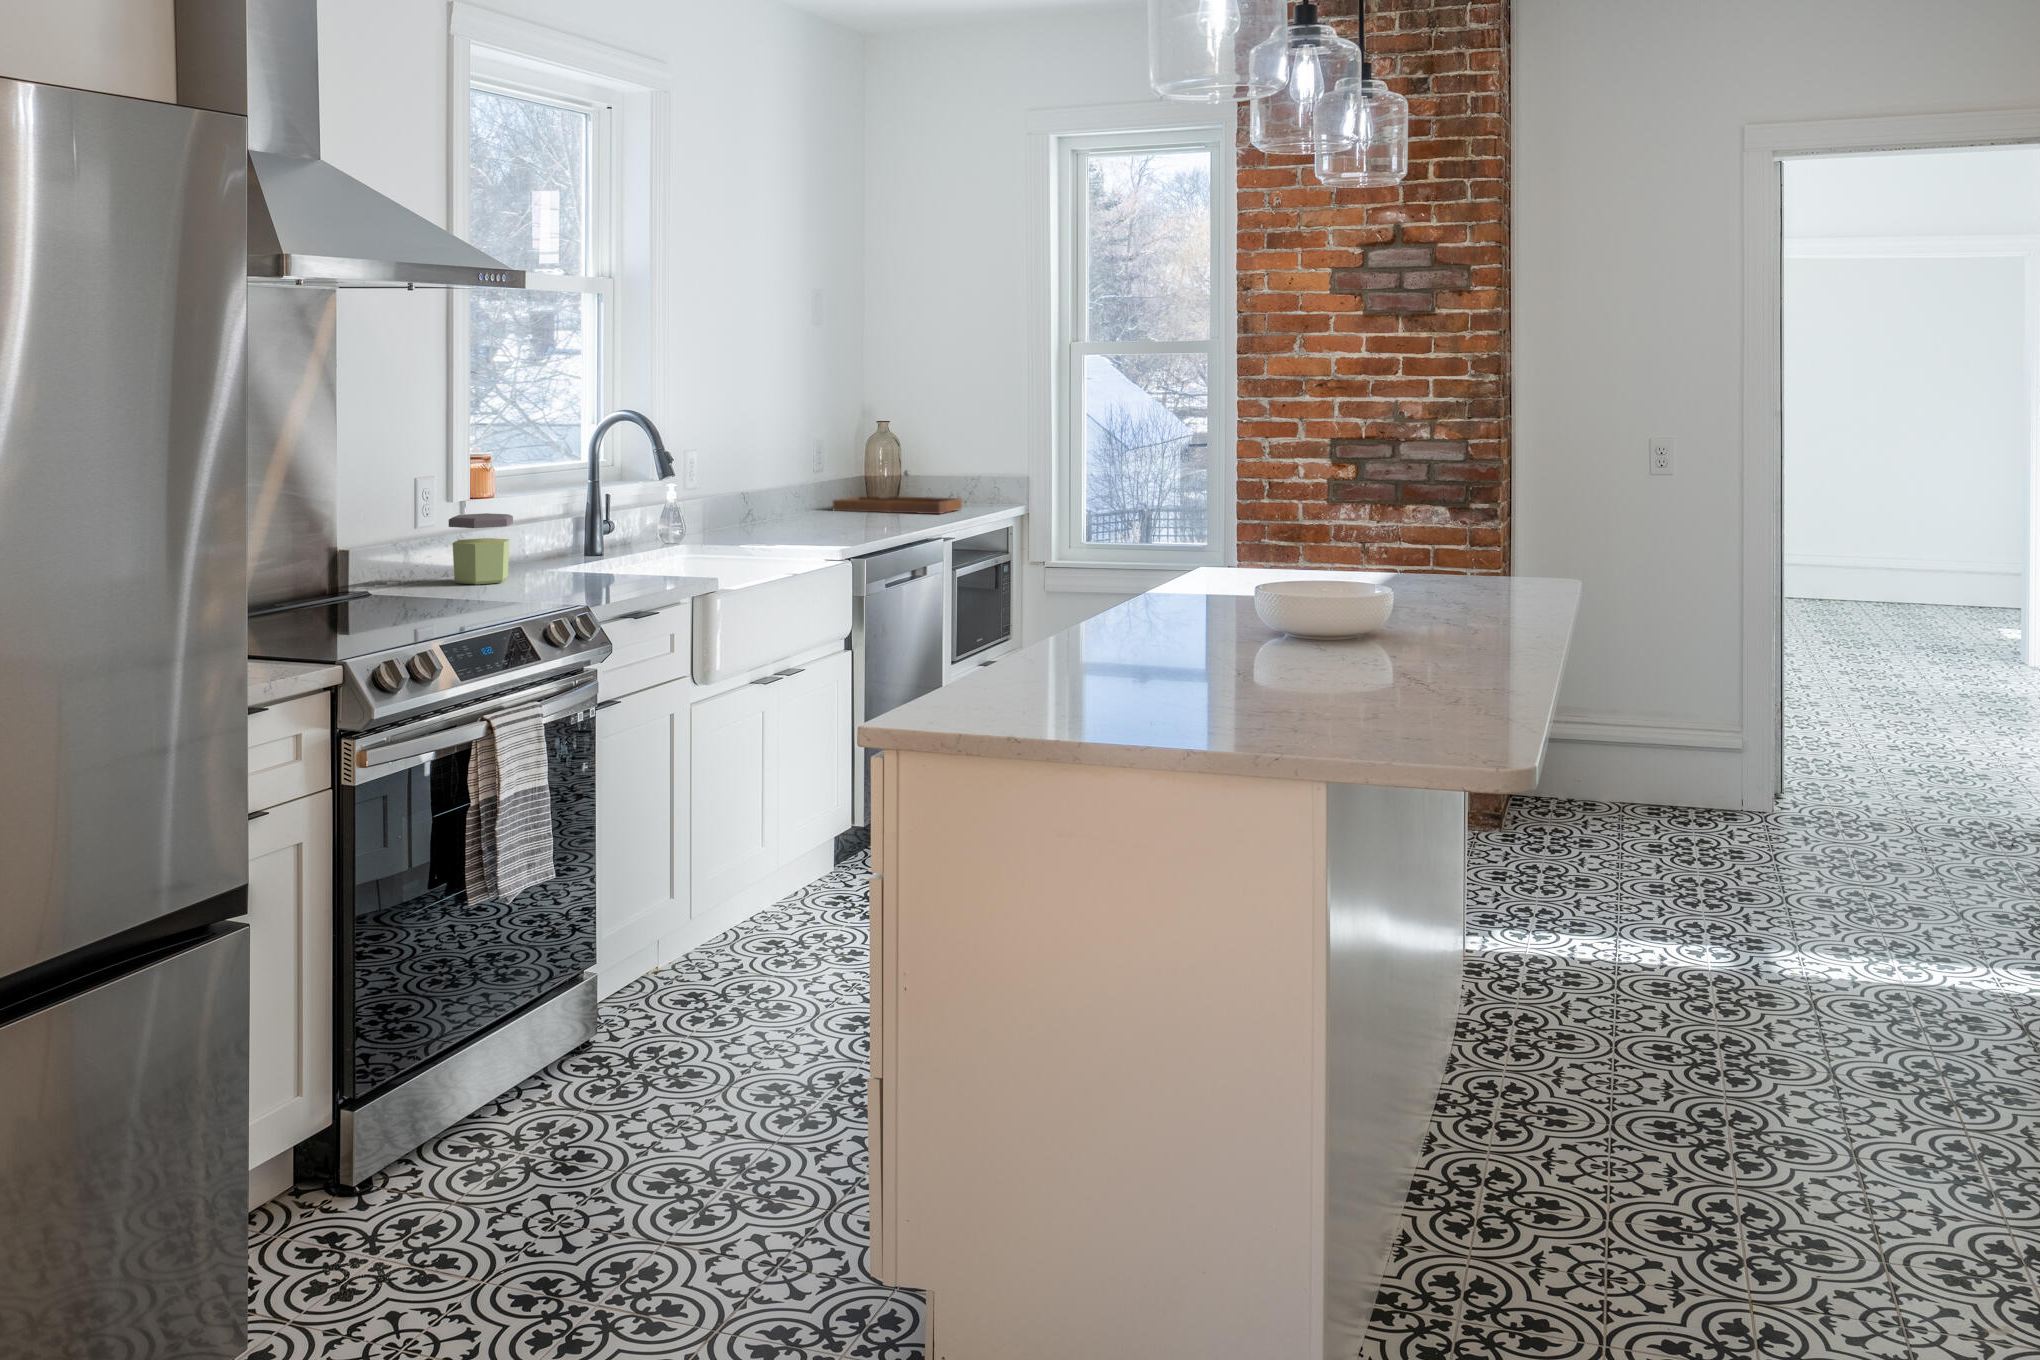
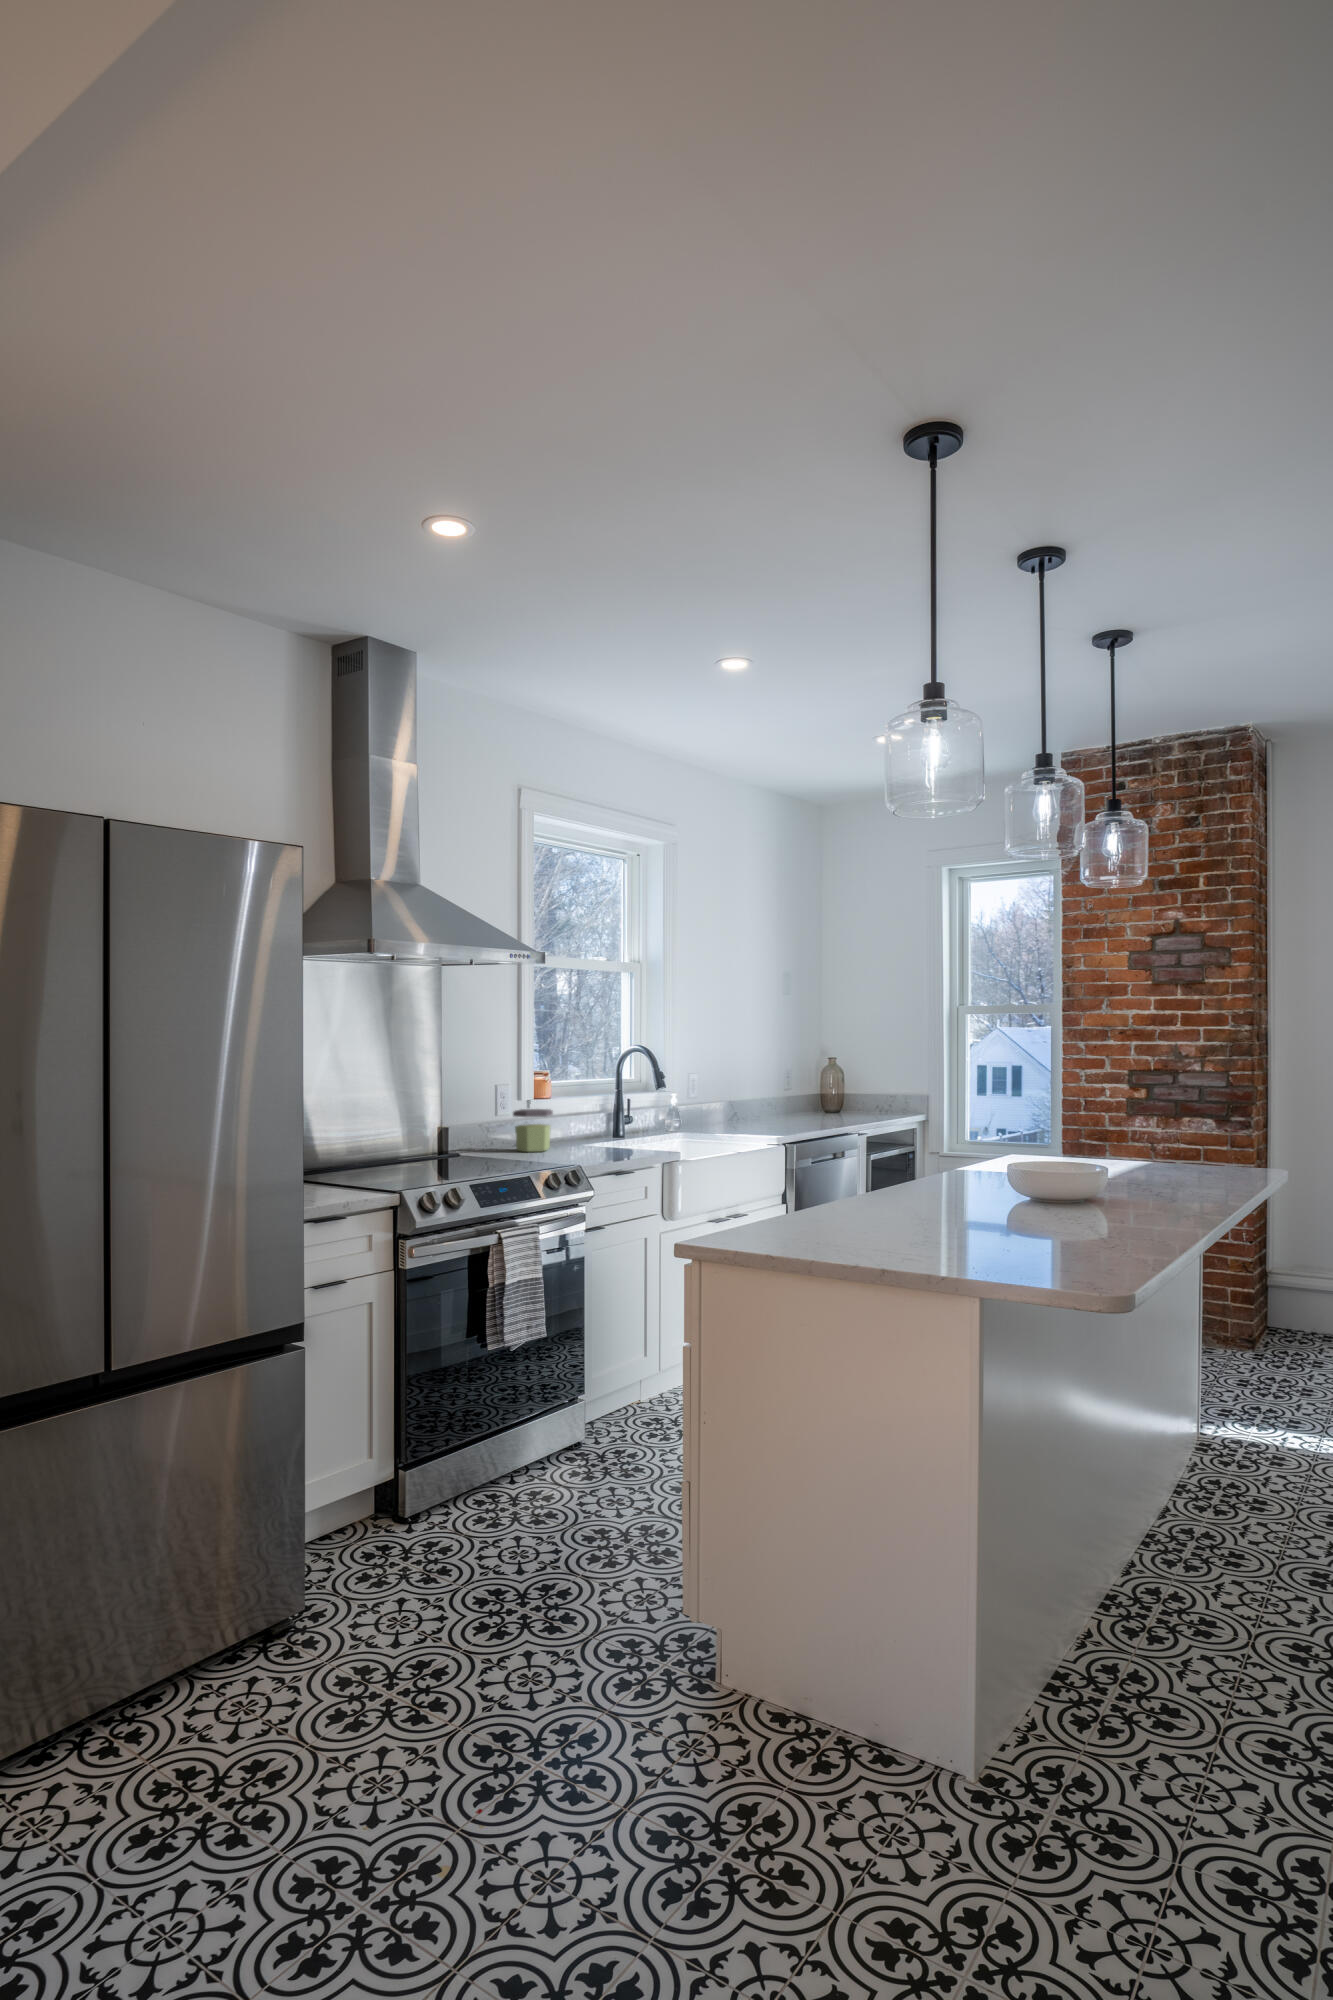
tray: present [833,470,962,514] -> none [795,1091,880,1119]

